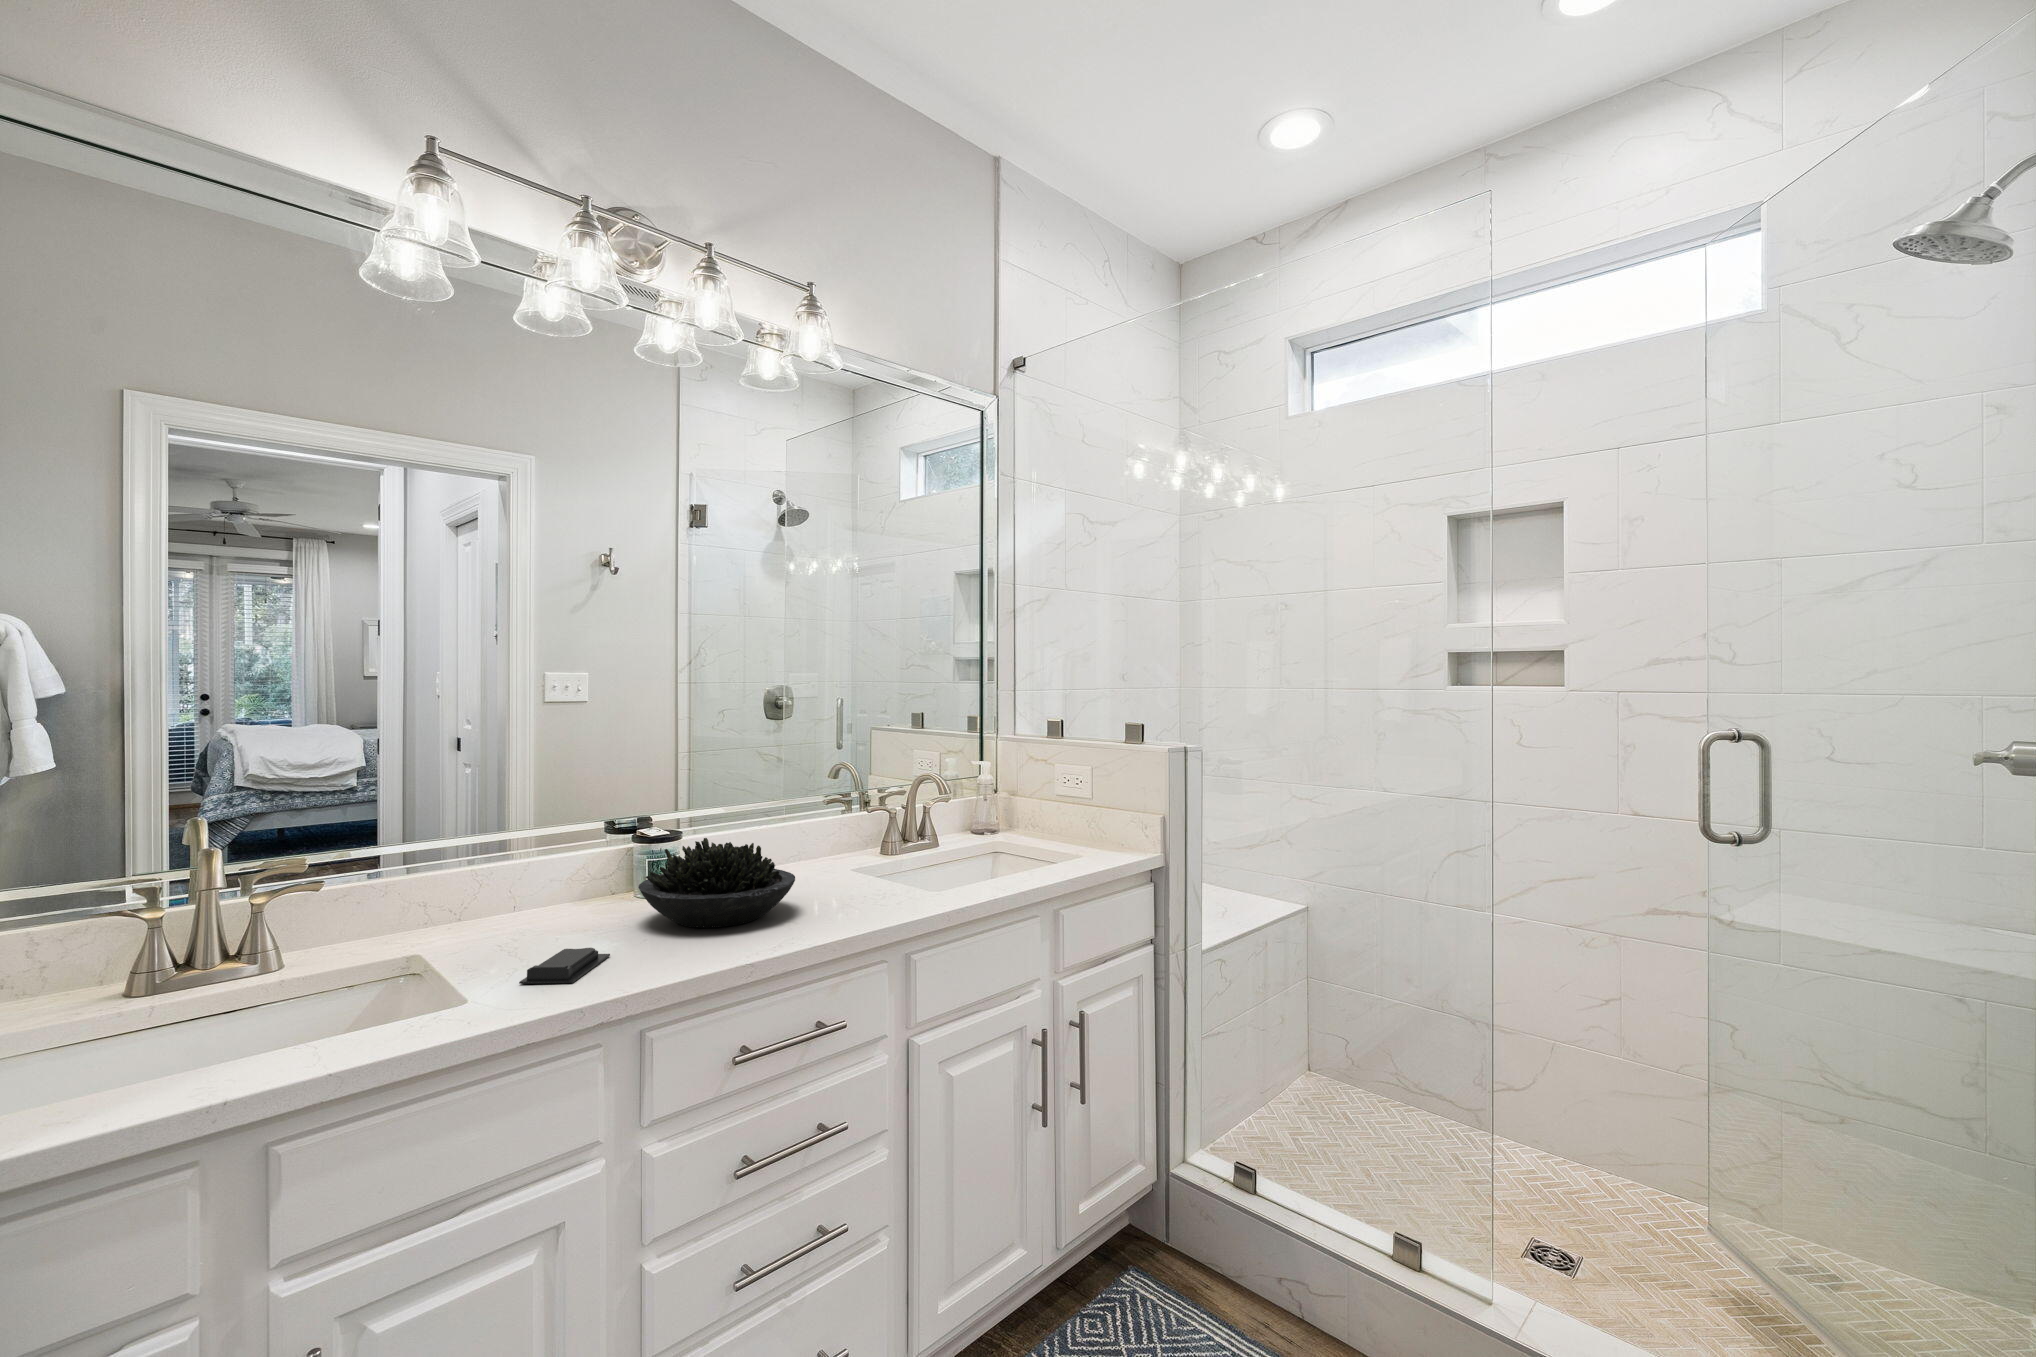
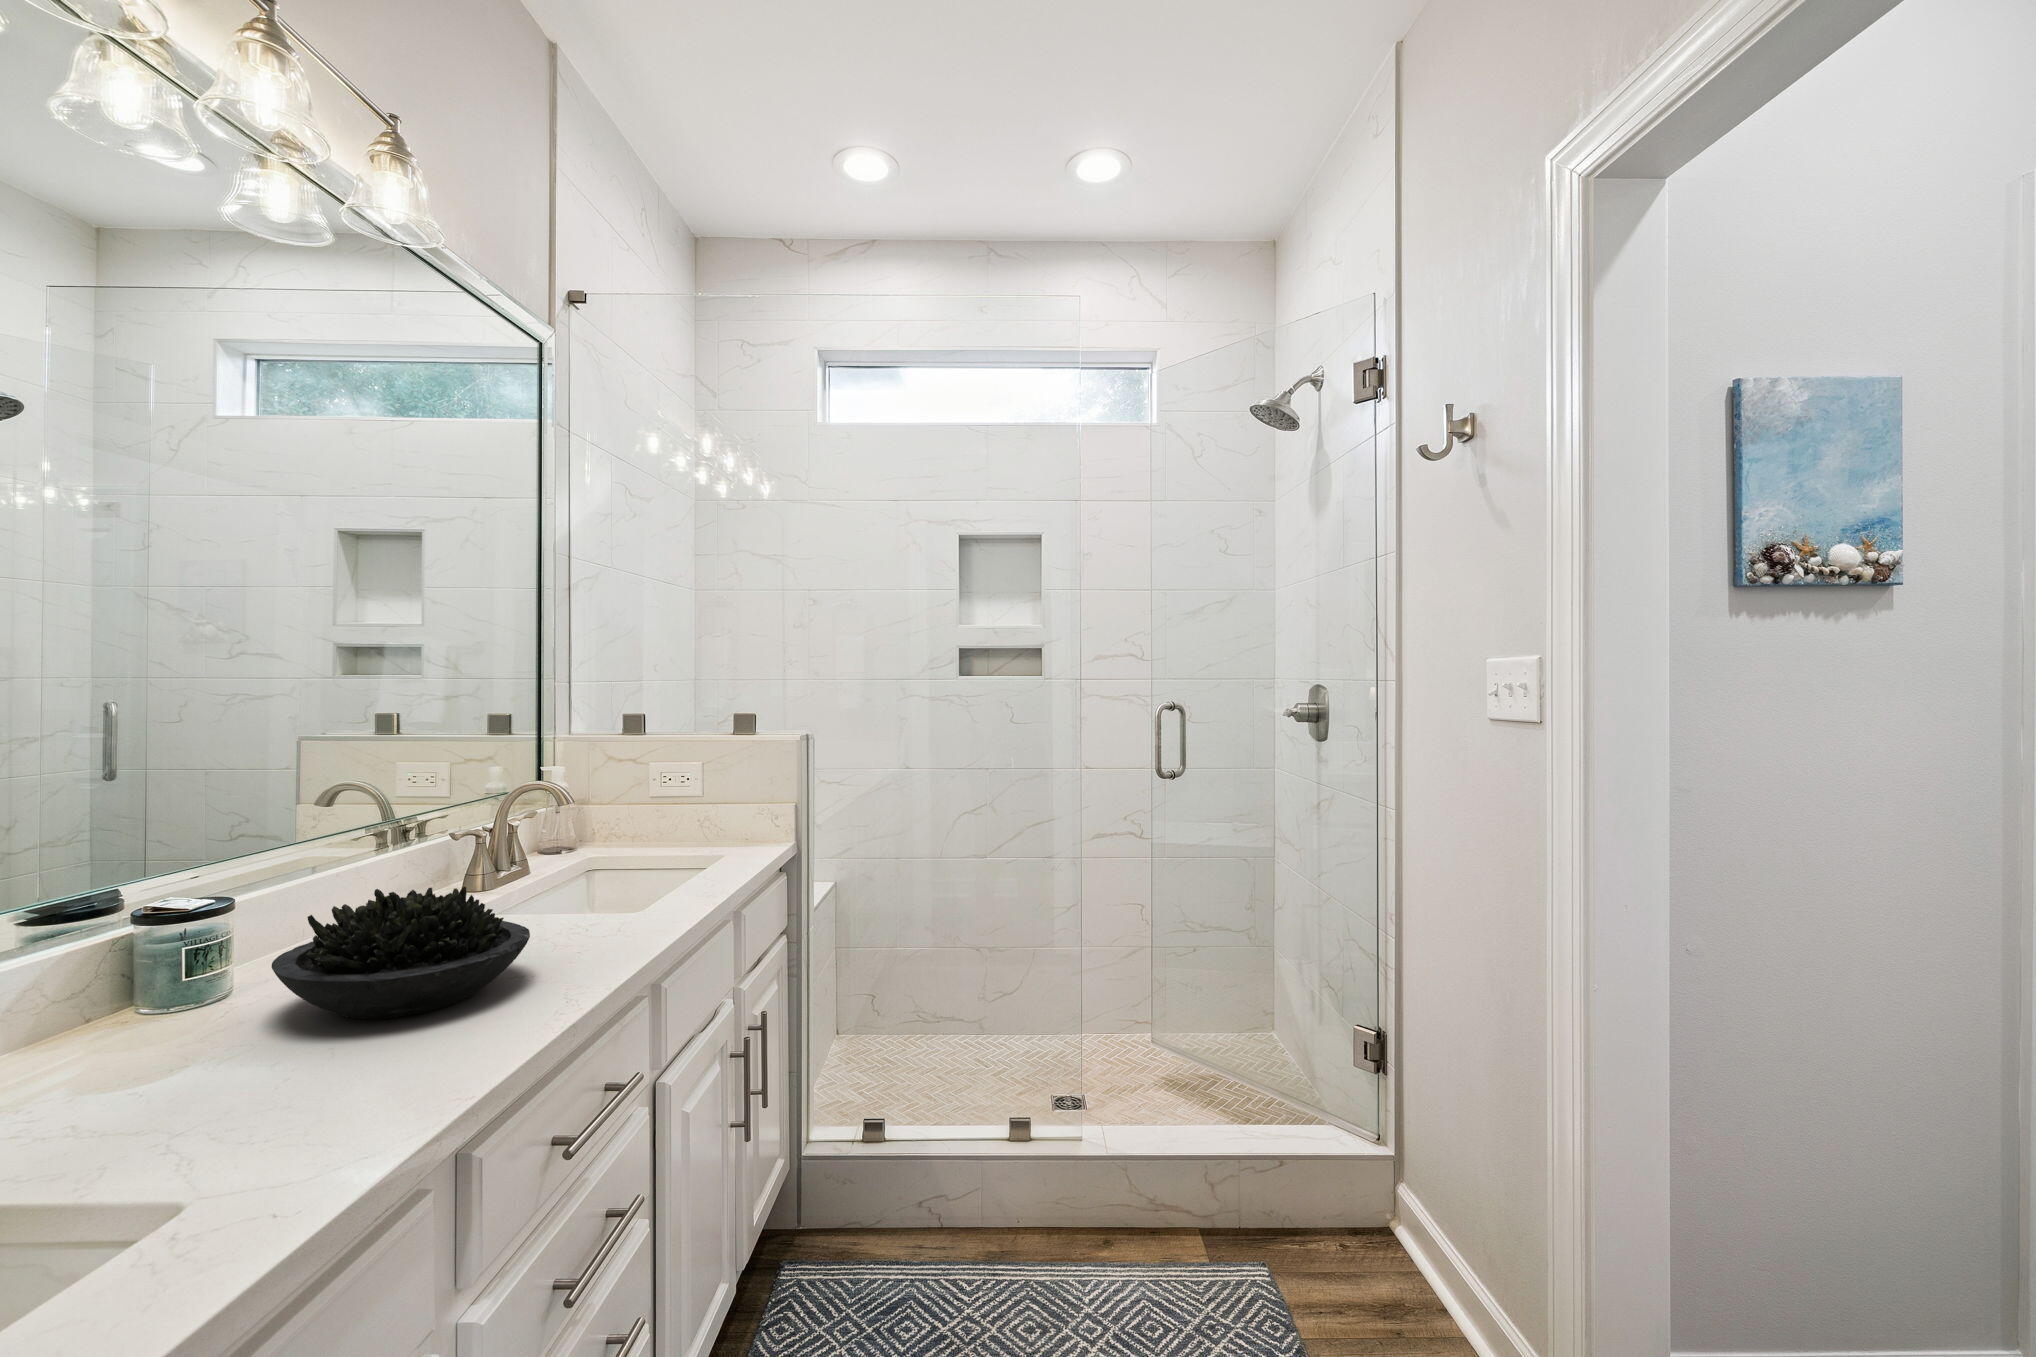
soap bar: present [519,948,610,984] -> none [261,1072,392,1150]

